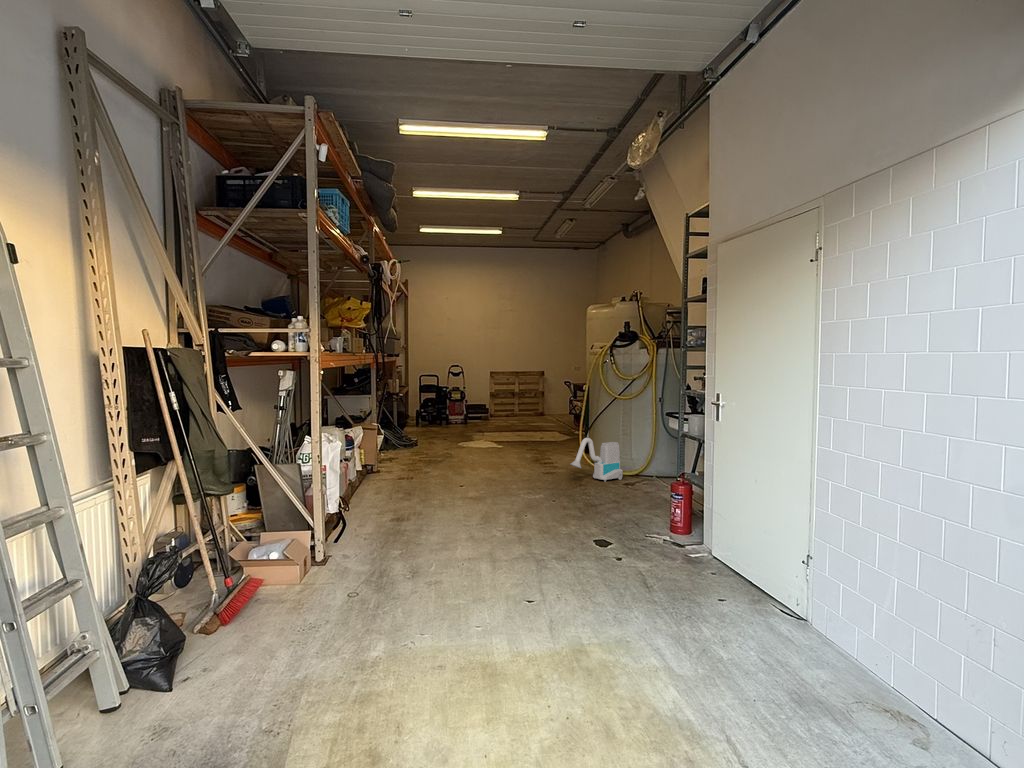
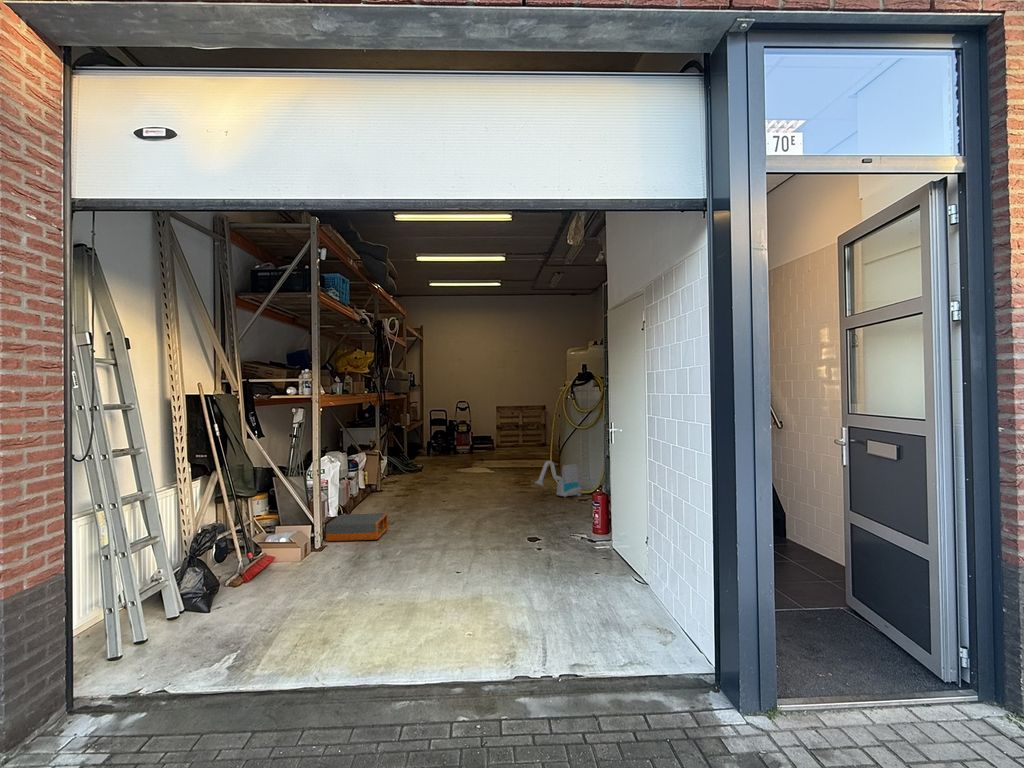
storage box: none [328,508,406,549] -> present [326,513,388,541]

